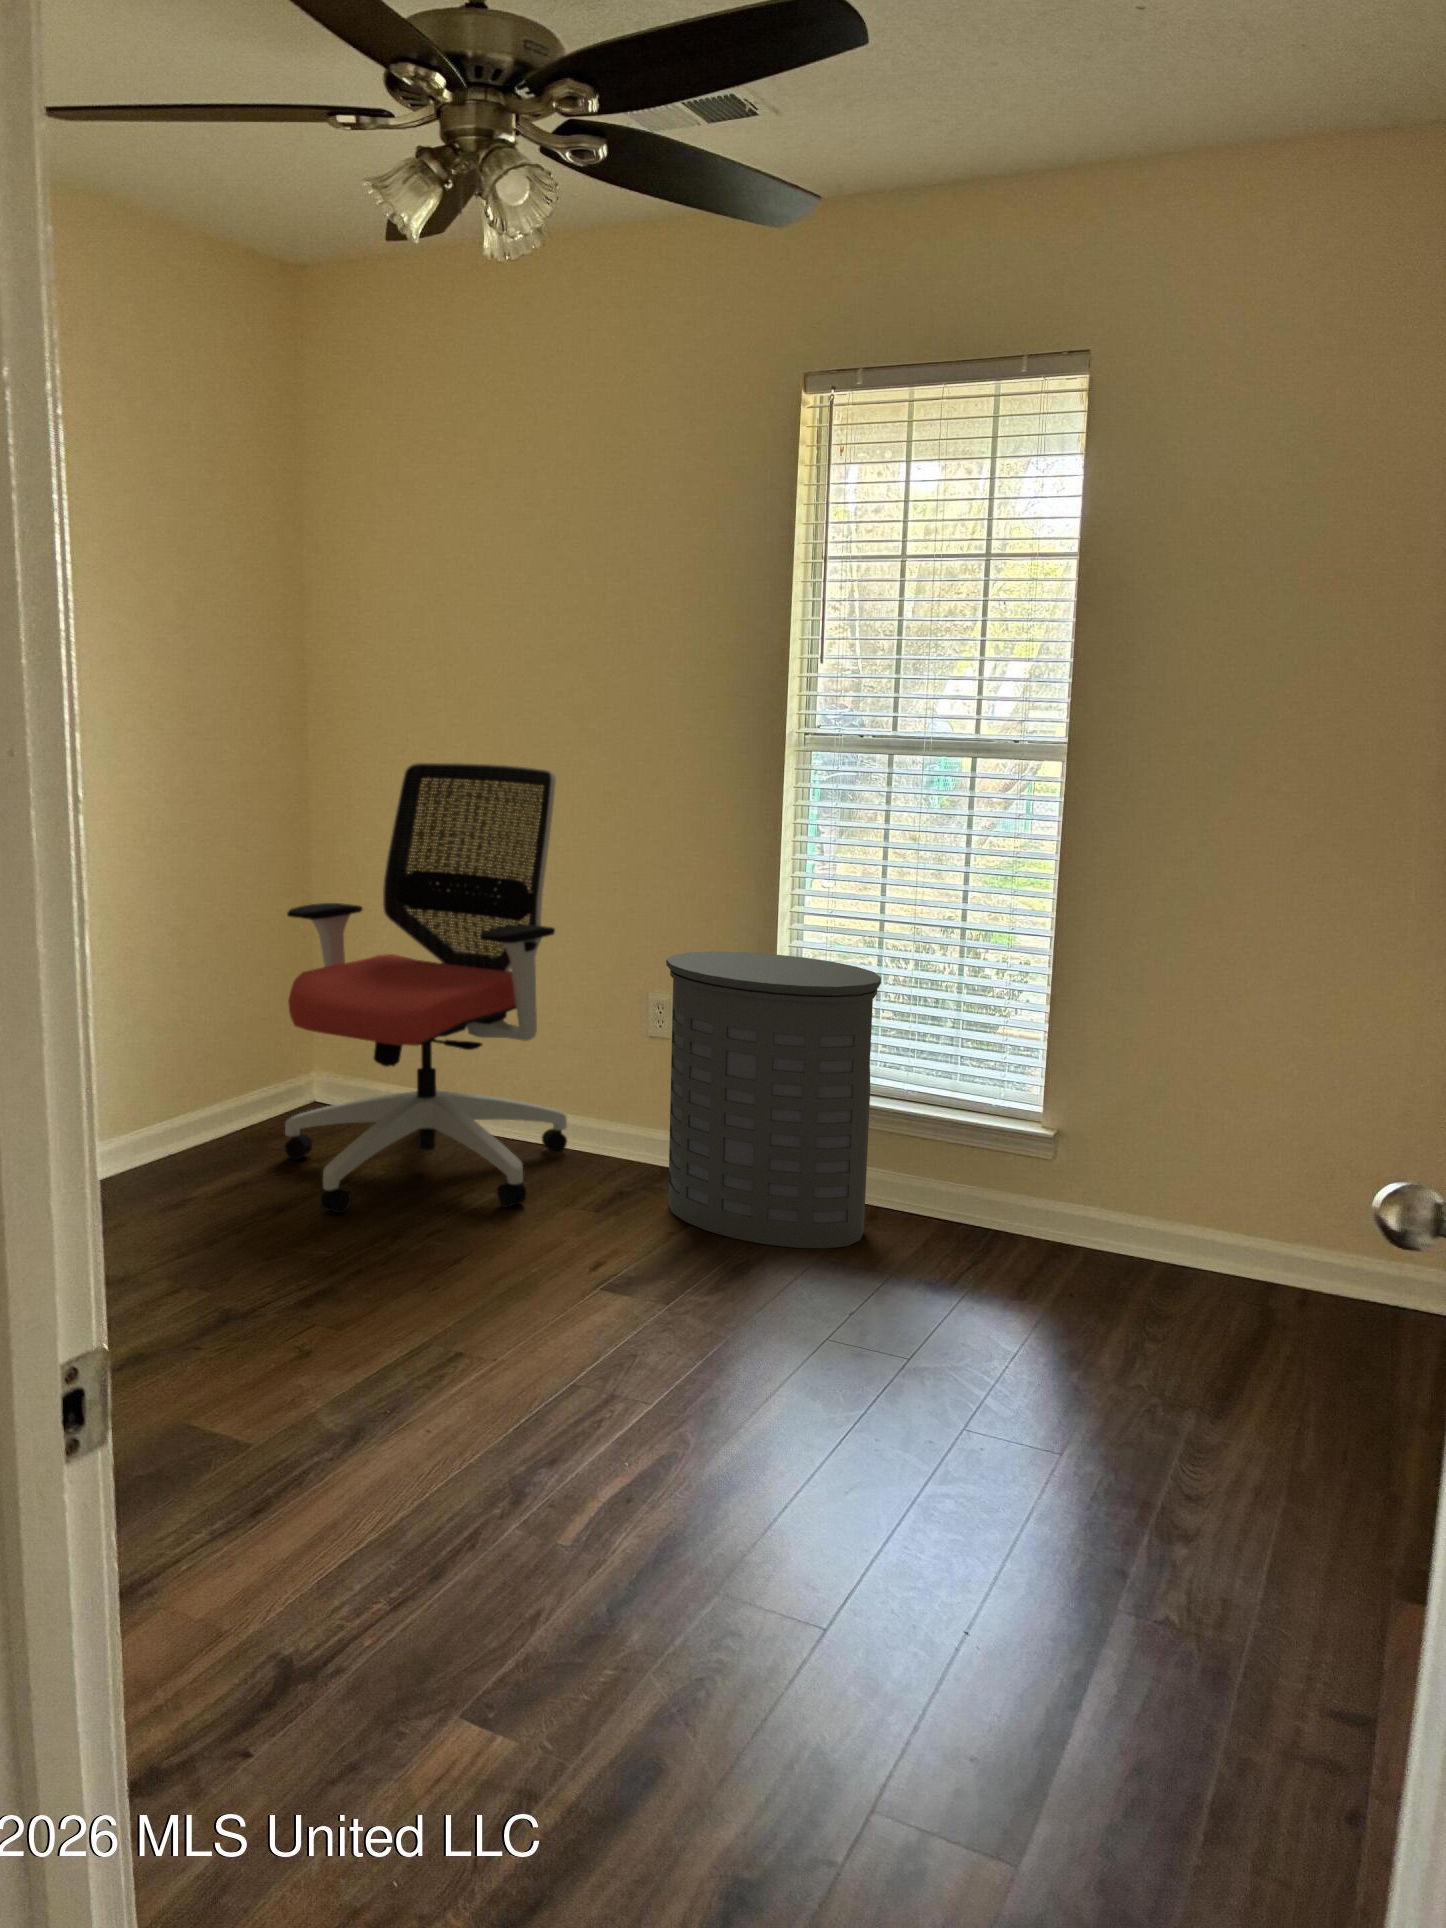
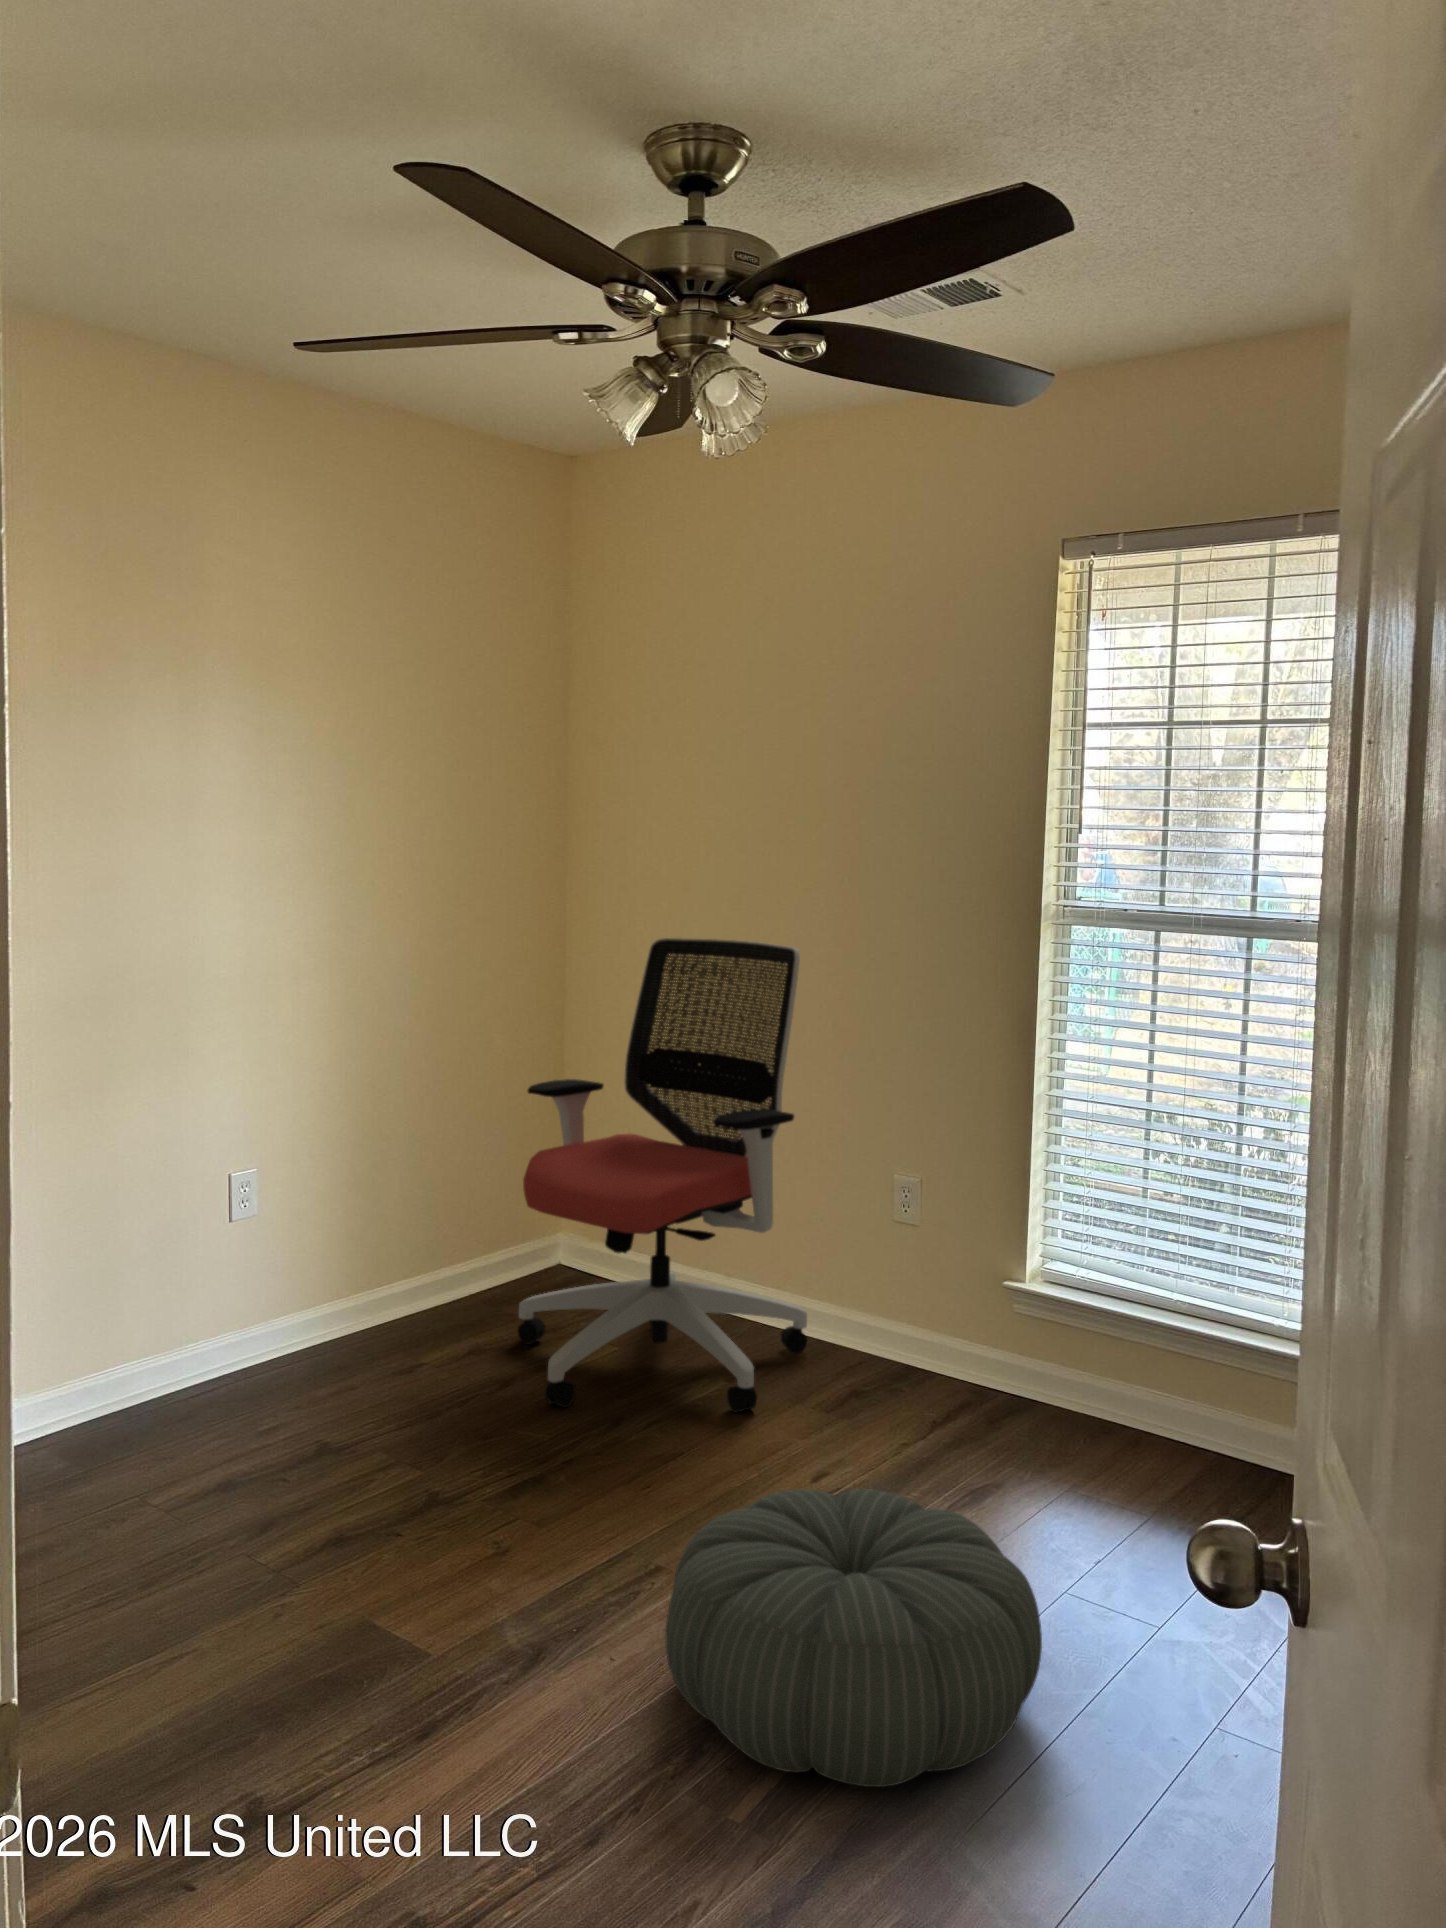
laundry hamper: present [666,951,881,1248] -> none [909,1145,1146,1488]
pouf: none [473,1255,808,1502] -> present [665,1489,1042,1787]

